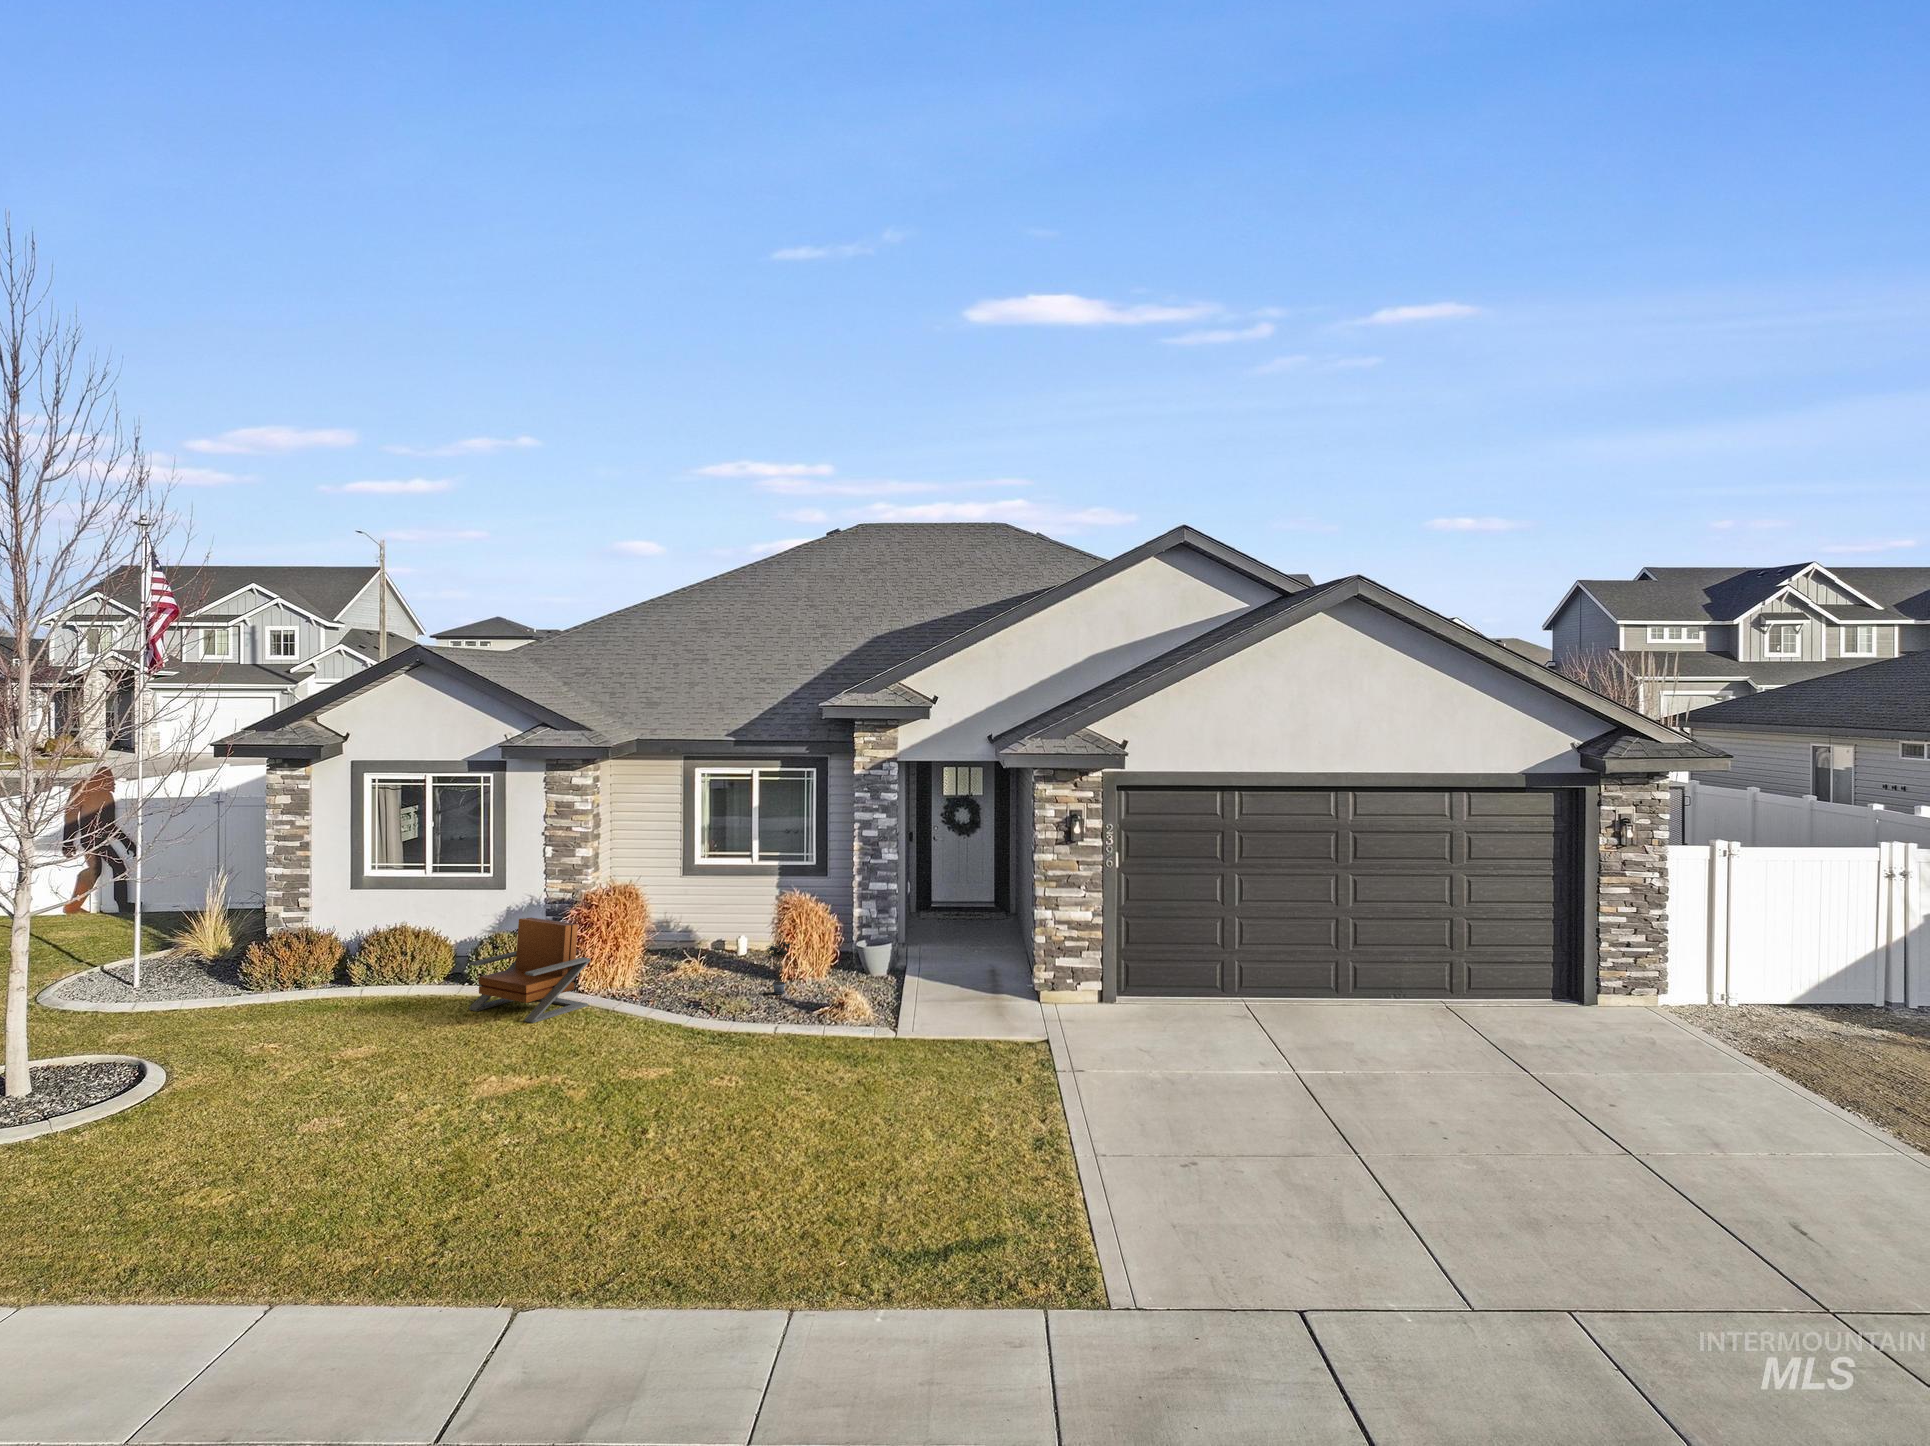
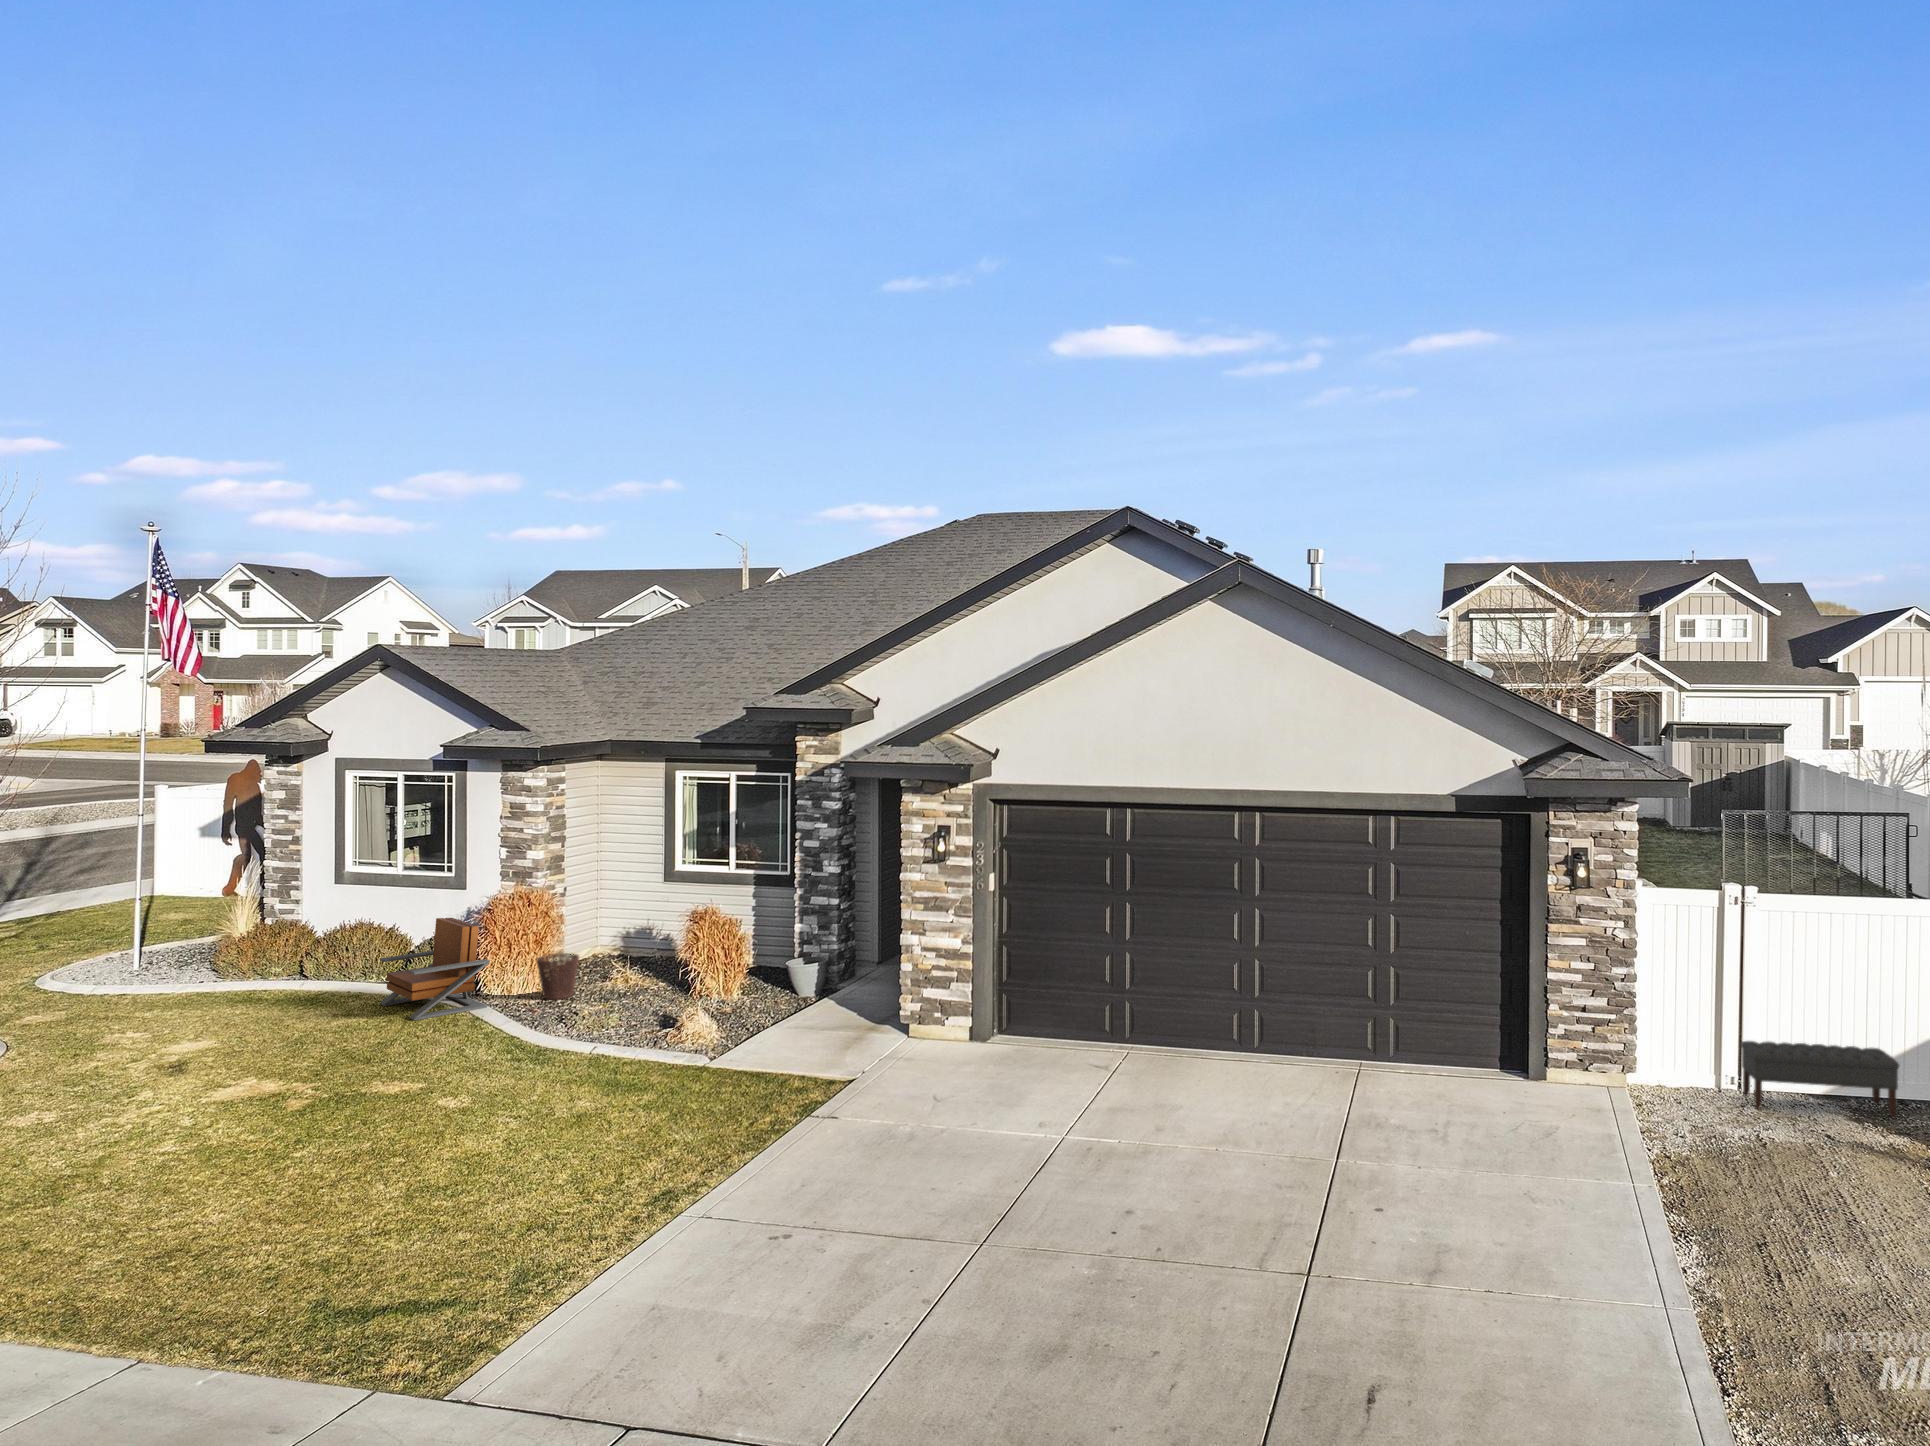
potted plant: present [767,939,791,994] -> none [658,951,694,1008]
basket: none [624,948,665,995] -> present [537,953,579,999]
bench: none [1738,963,1867,1016] -> present [1740,1041,1899,1118]

